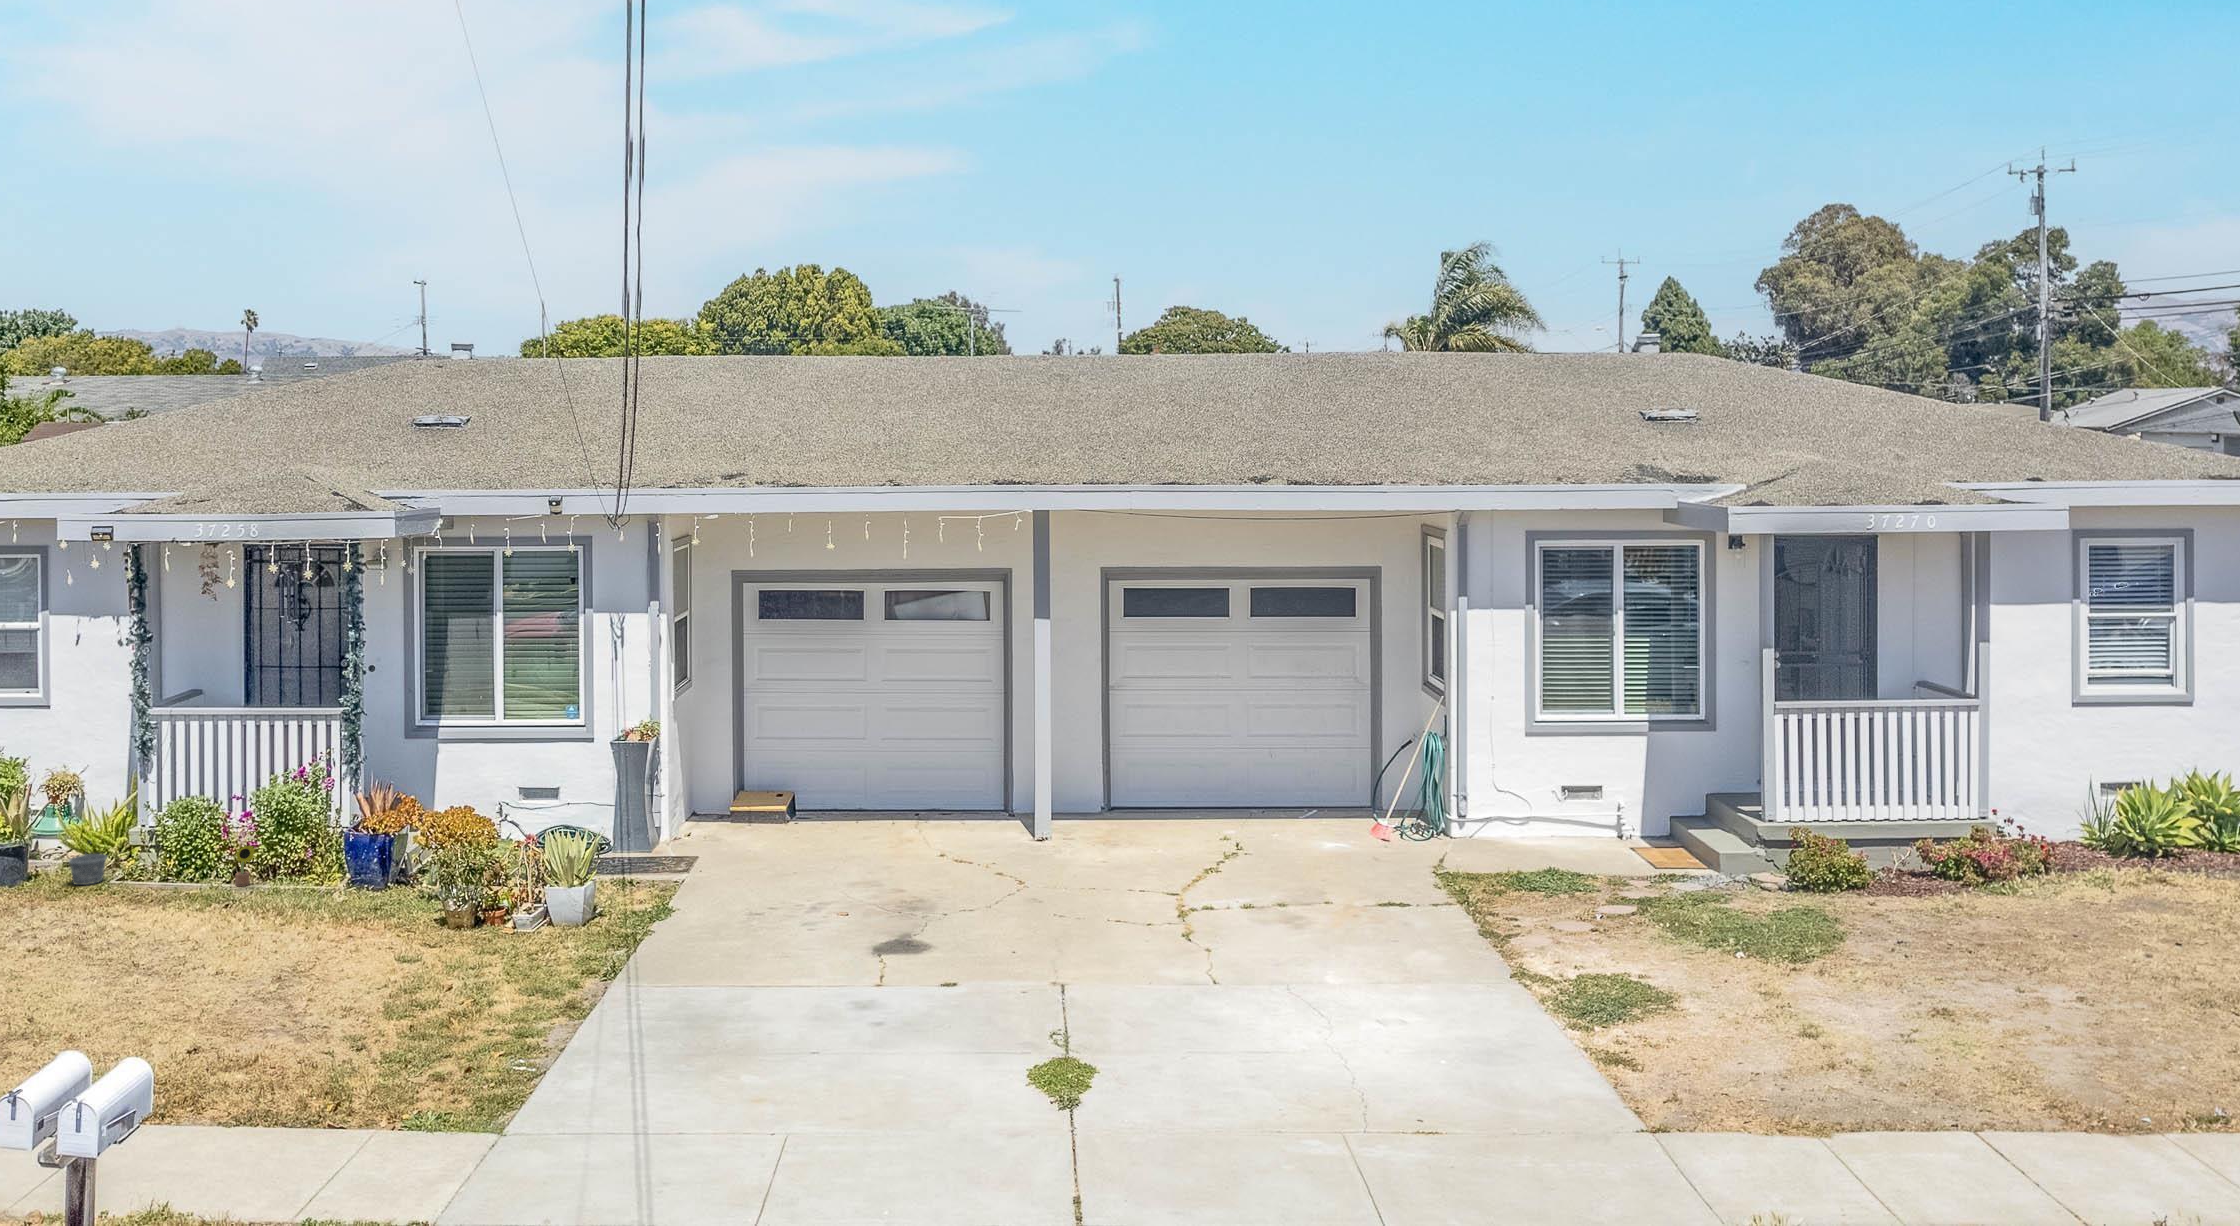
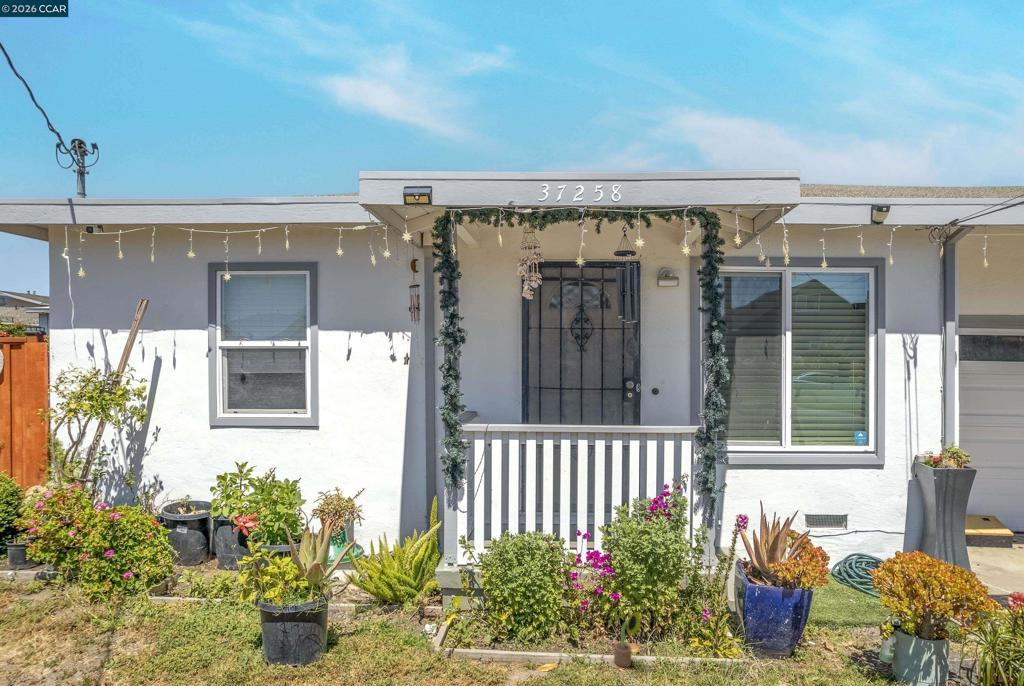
bucket: present [69,854,107,885] -> none [388,596,434,662]

